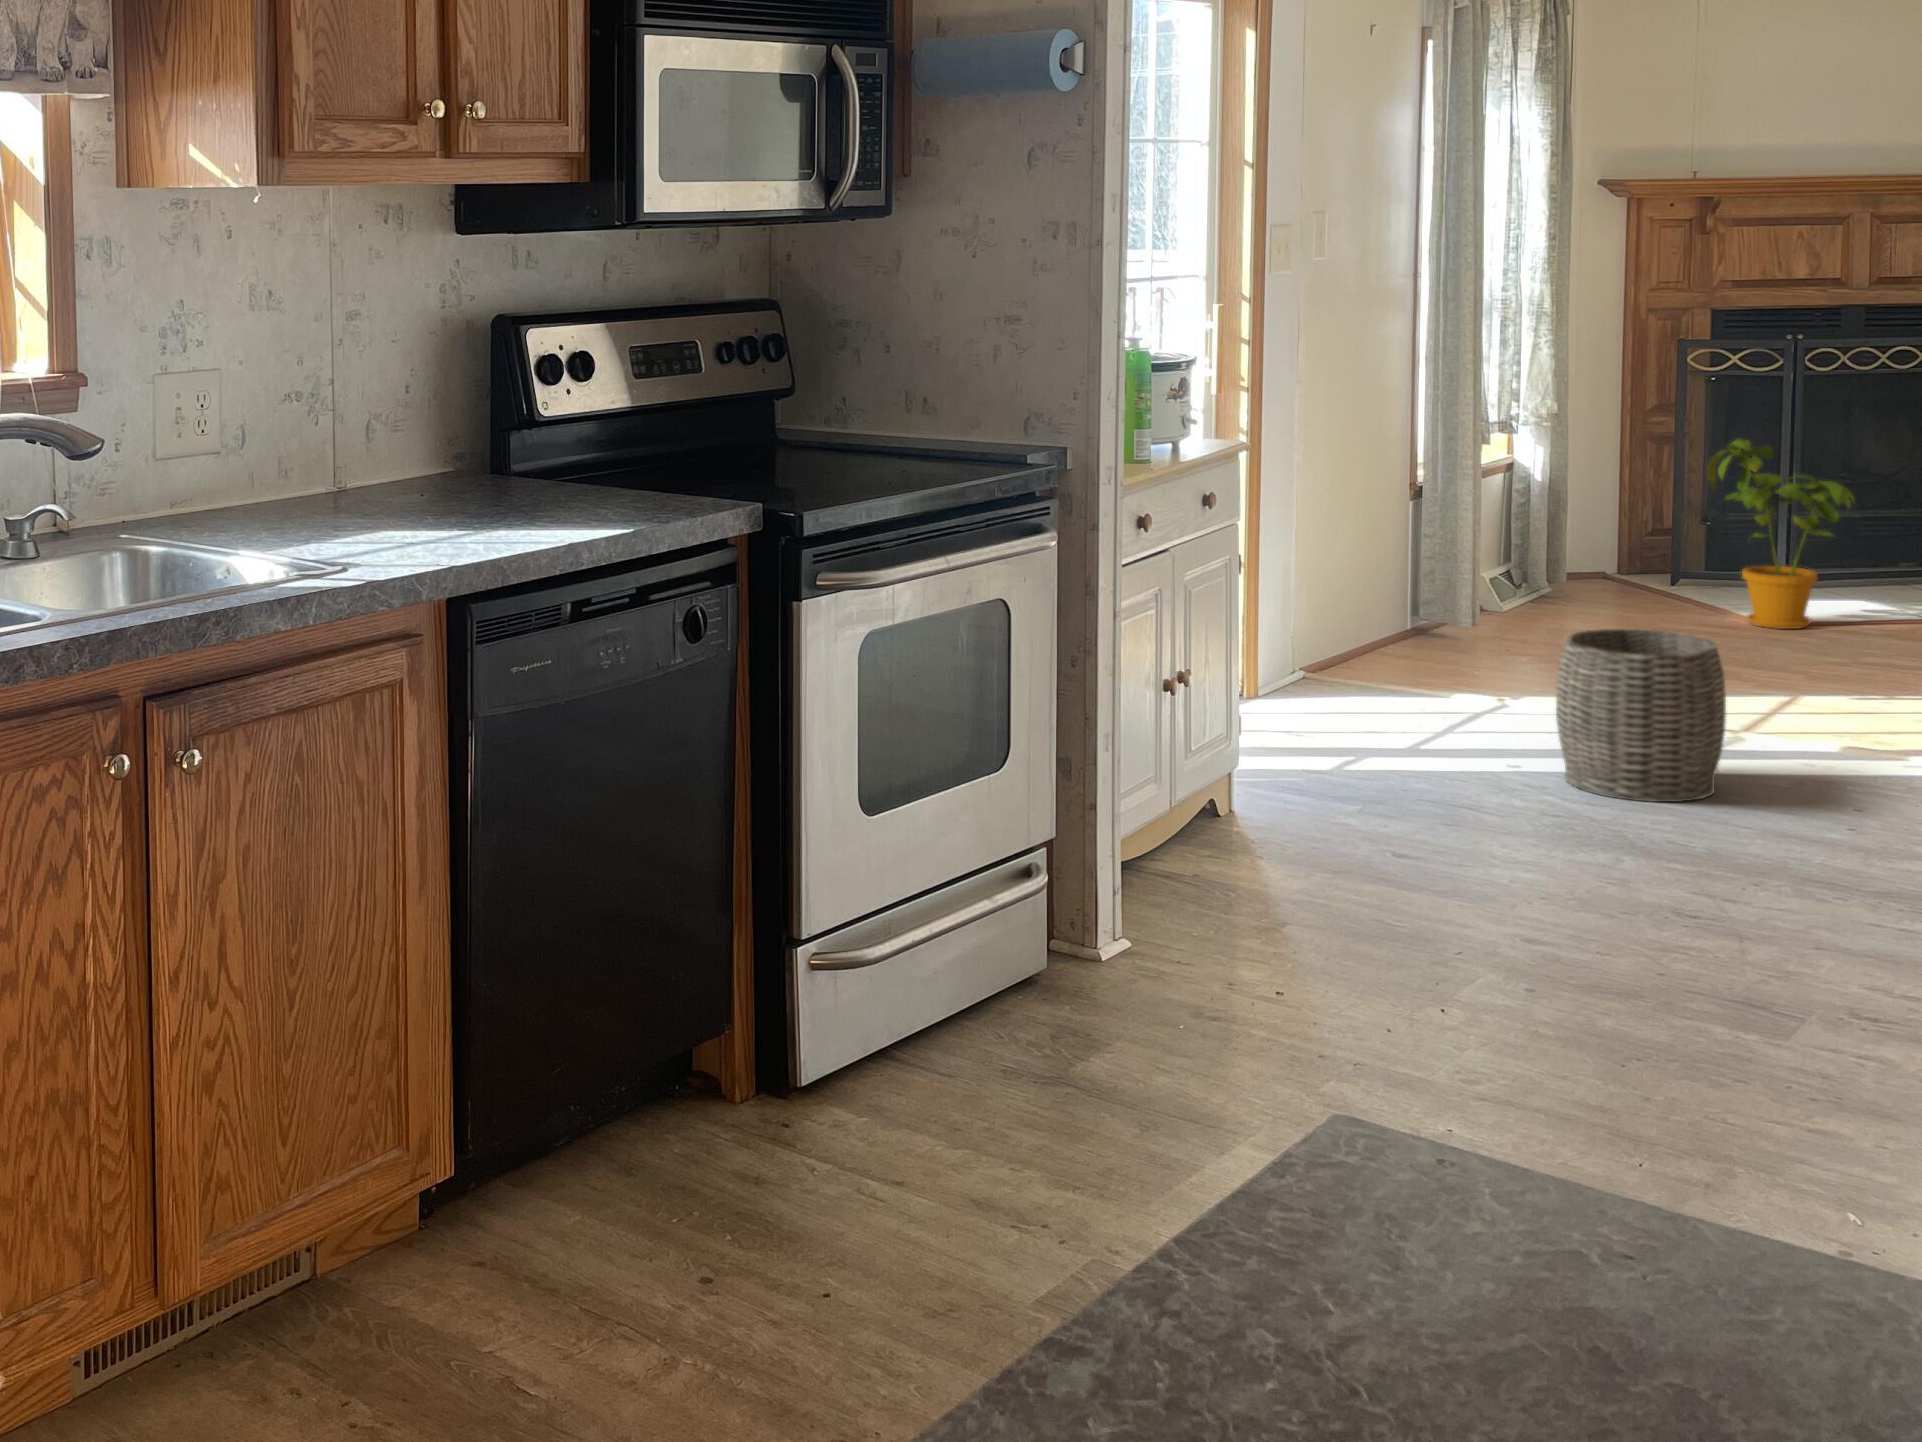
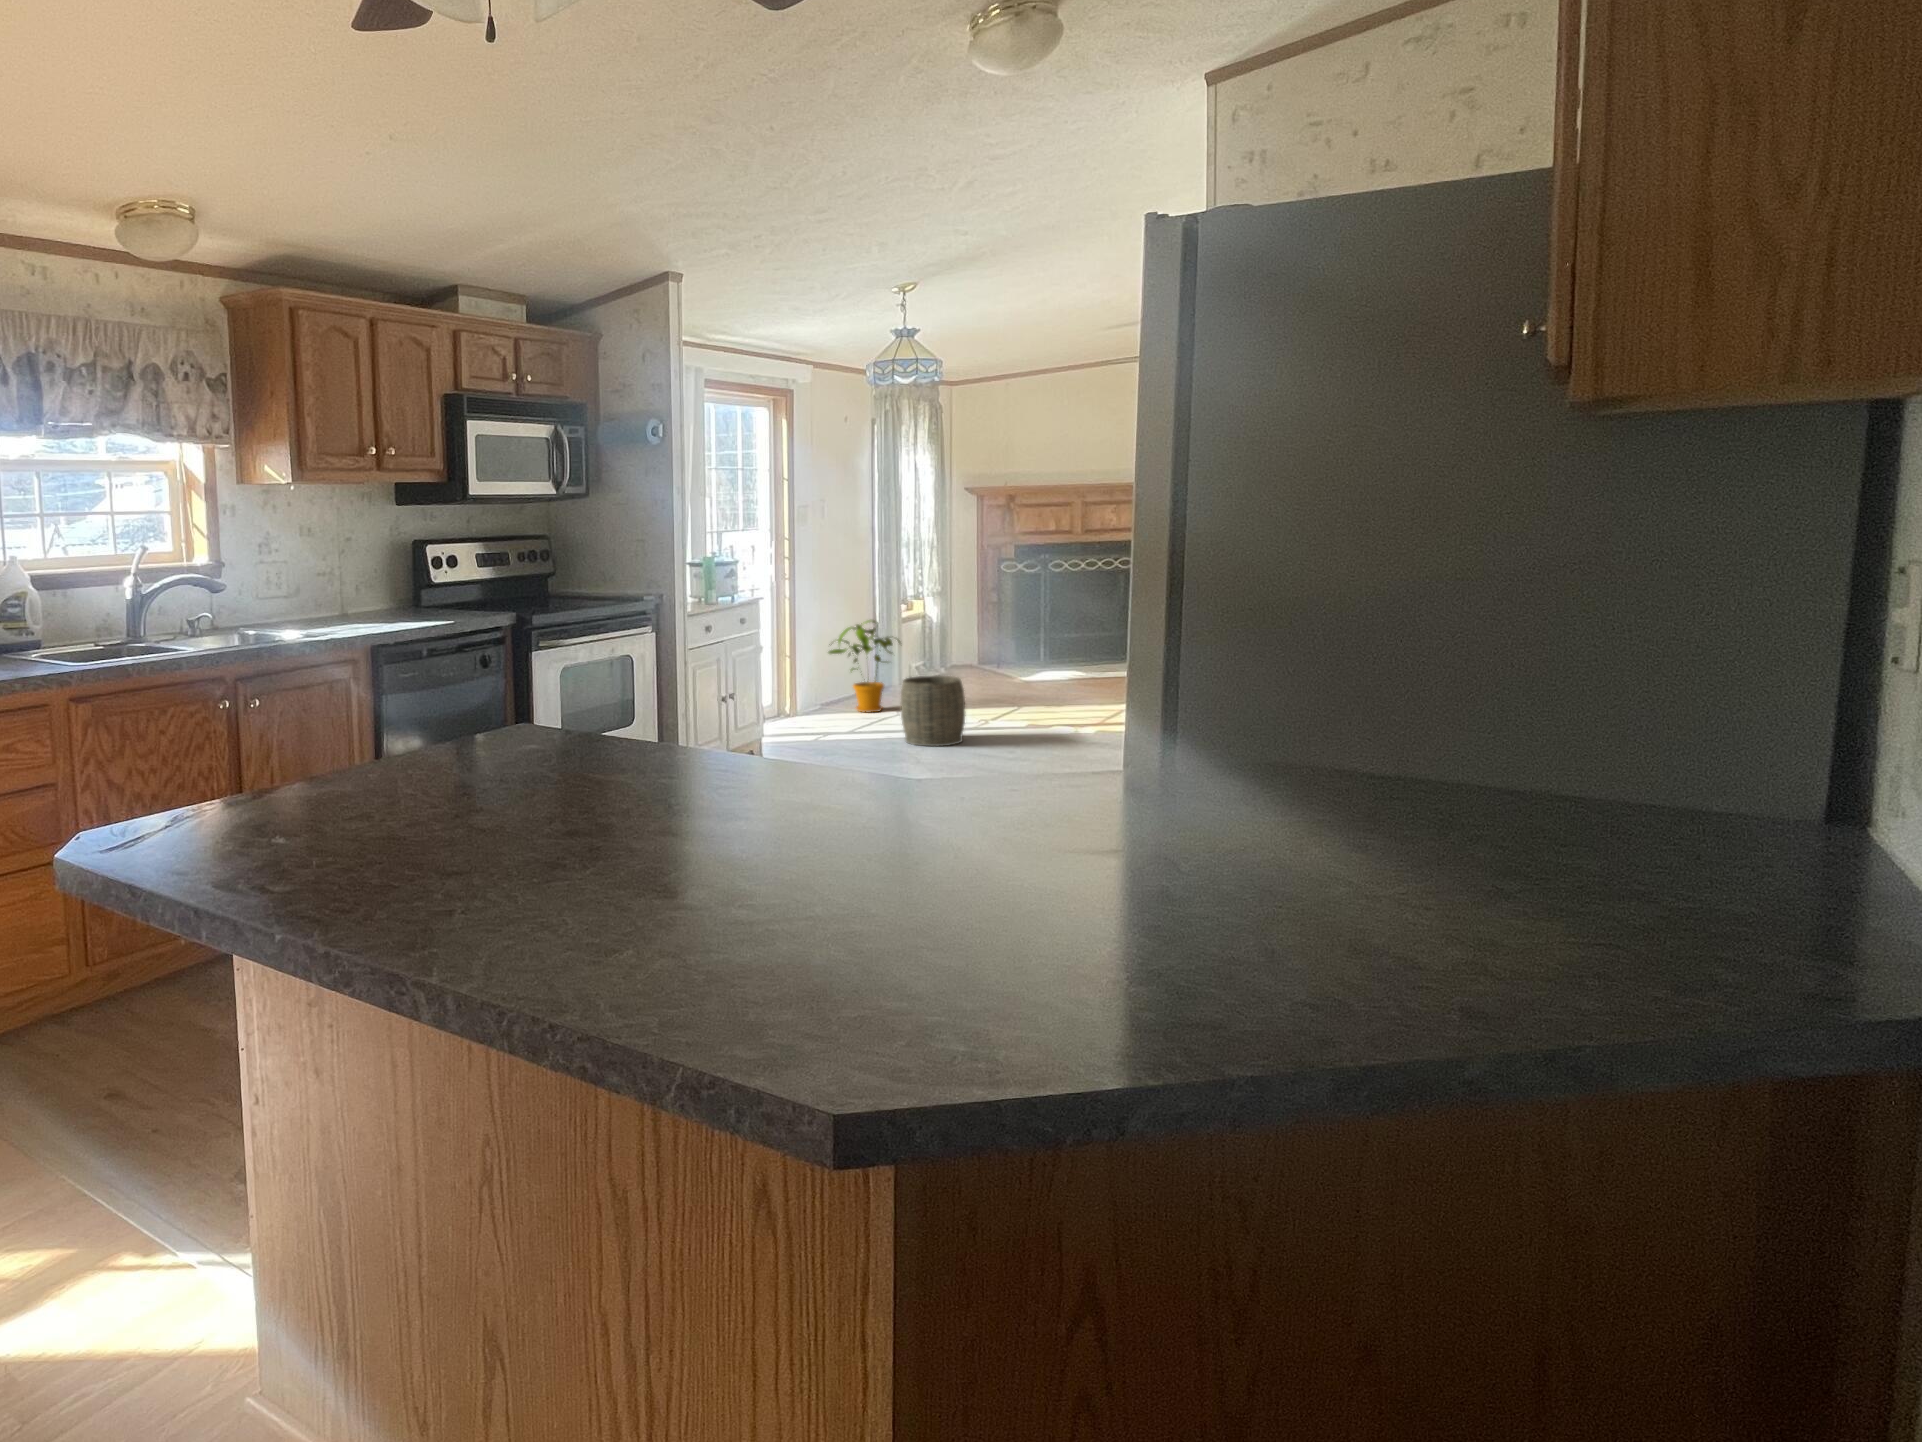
house plant: present [1707,440,1853,629] -> present [829,620,900,712]

